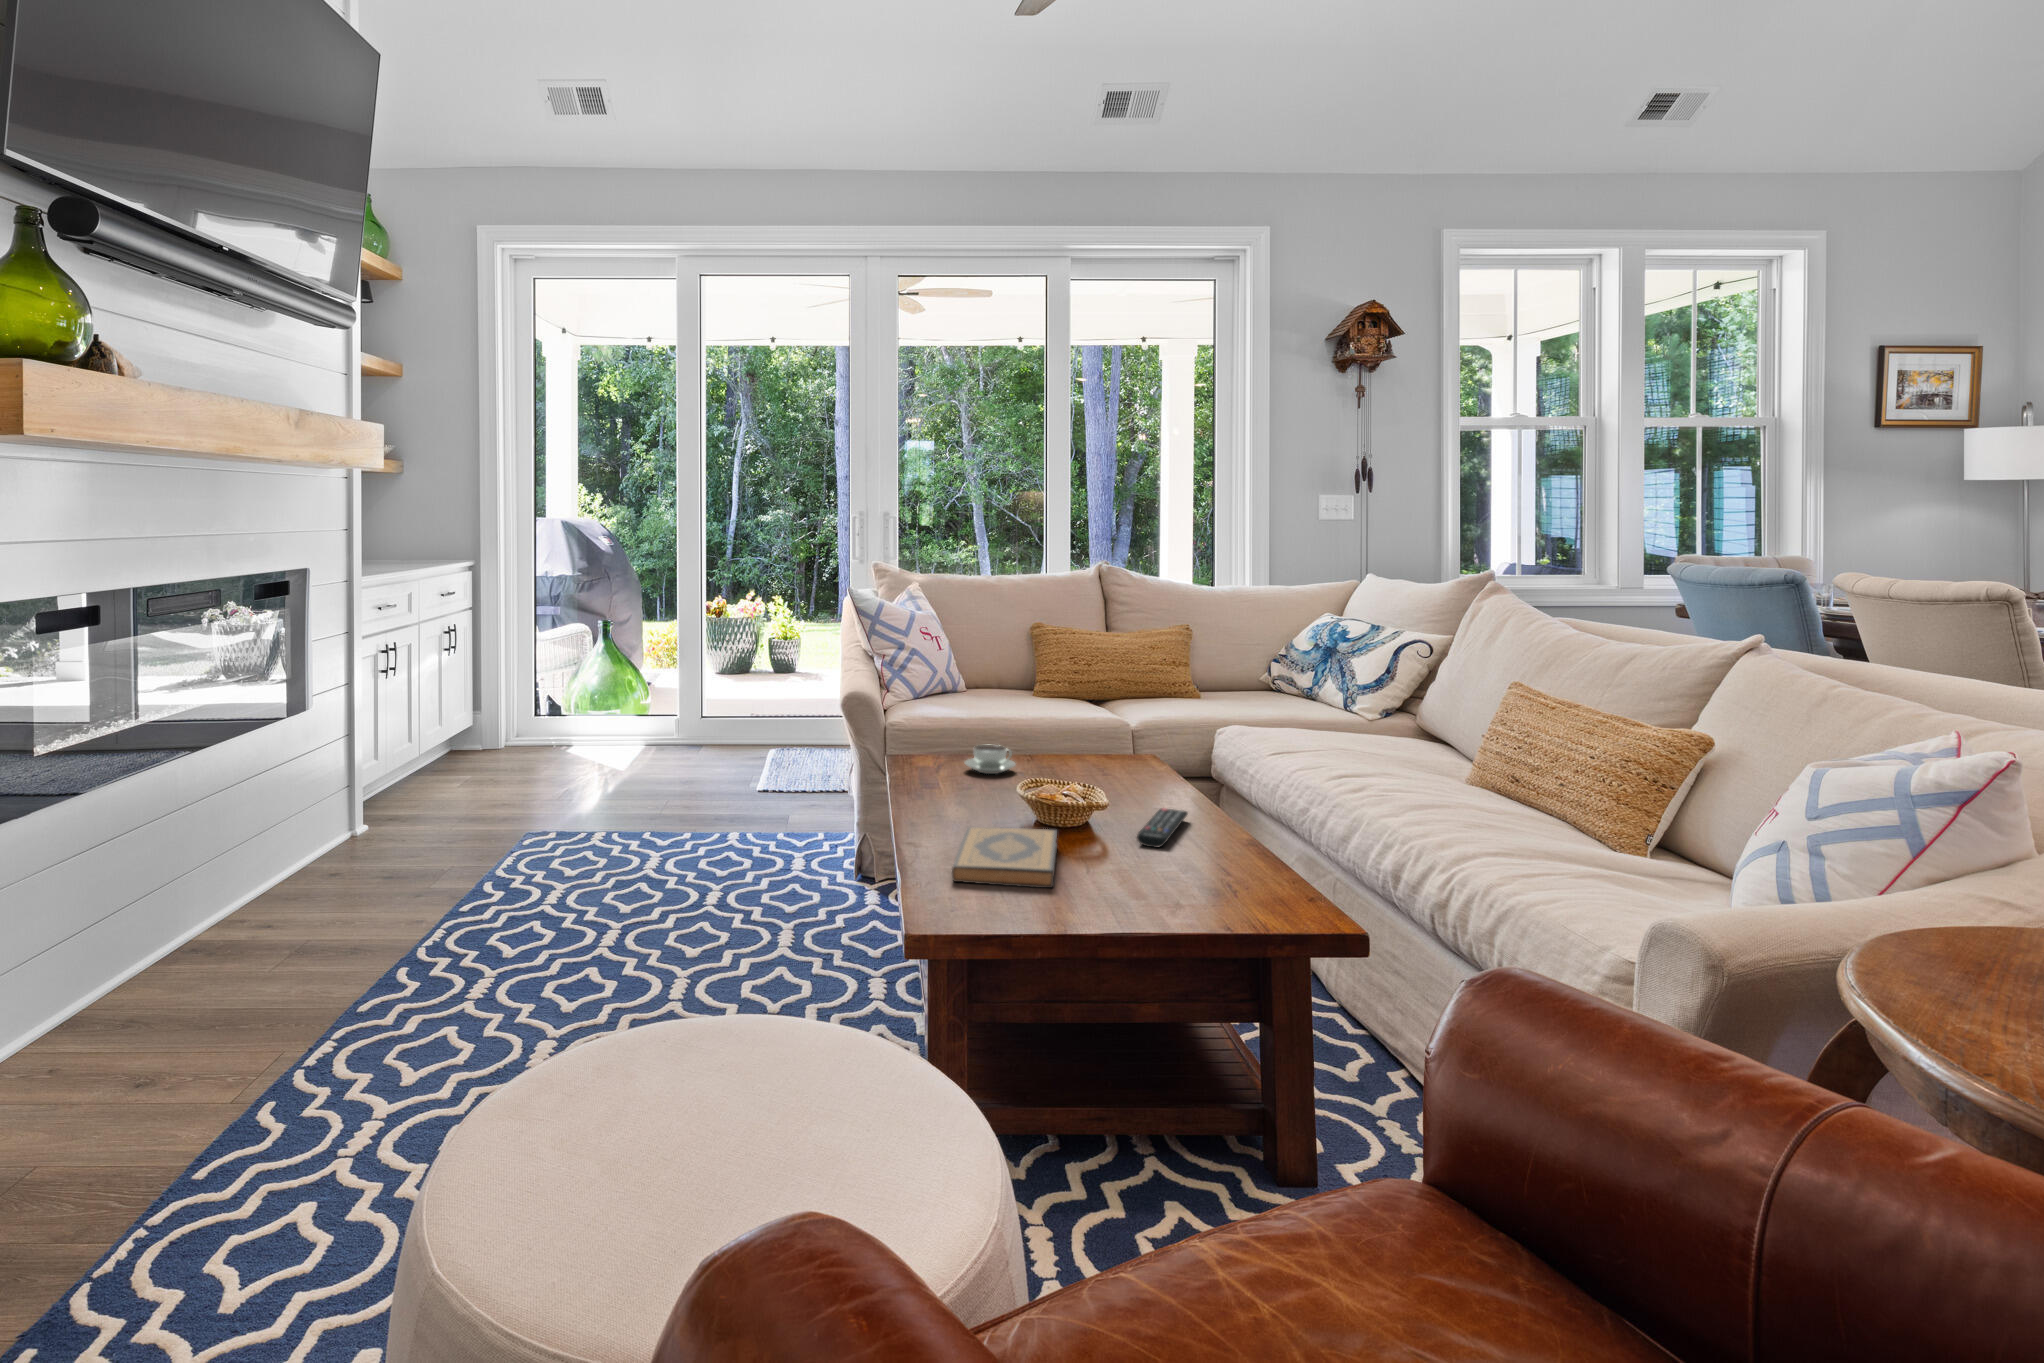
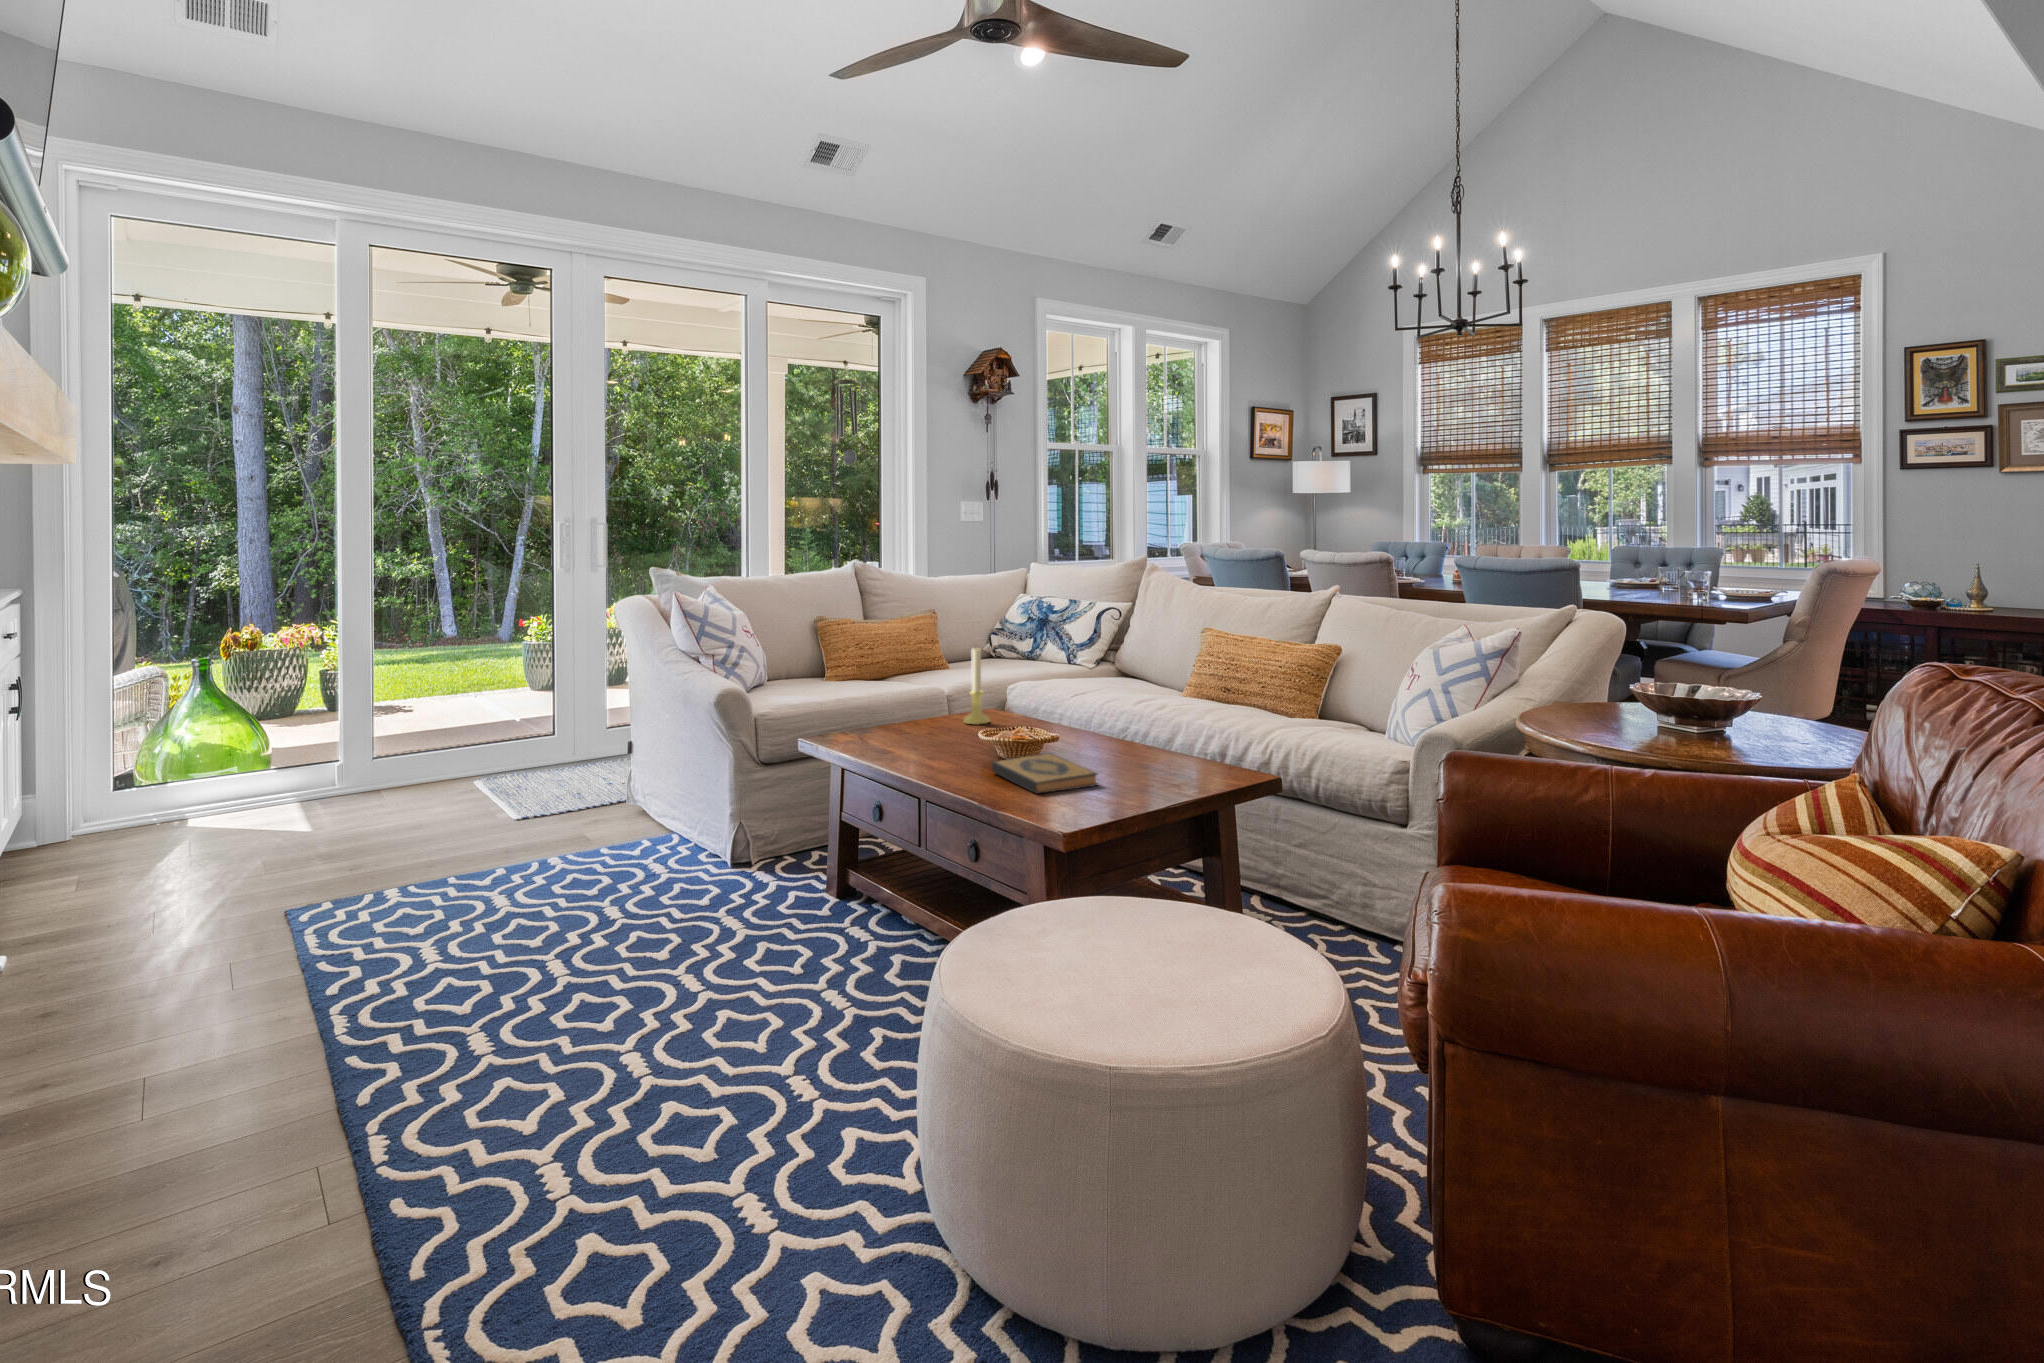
candle holder: none [1082,673,1117,776] -> present [964,648,989,725]
coffee cup: present [965,745,1015,774] -> none [880,712,922,734]
remote control: present [1137,808,1188,848] -> none [1072,732,1112,756]

